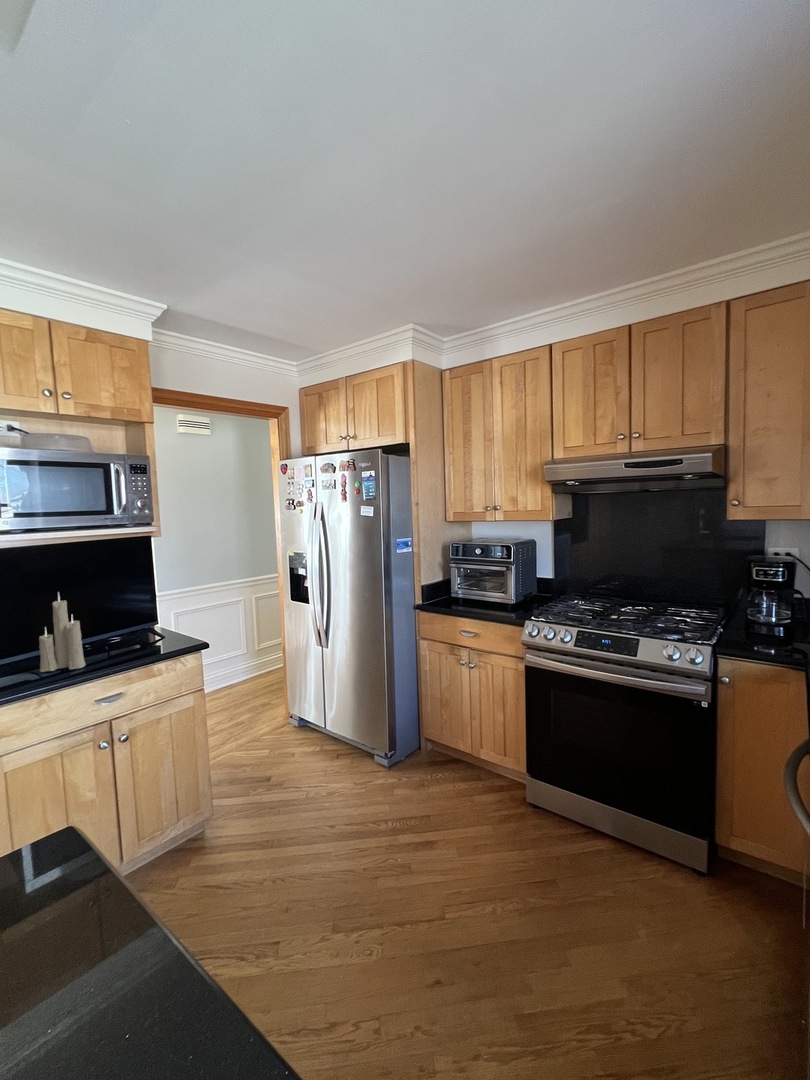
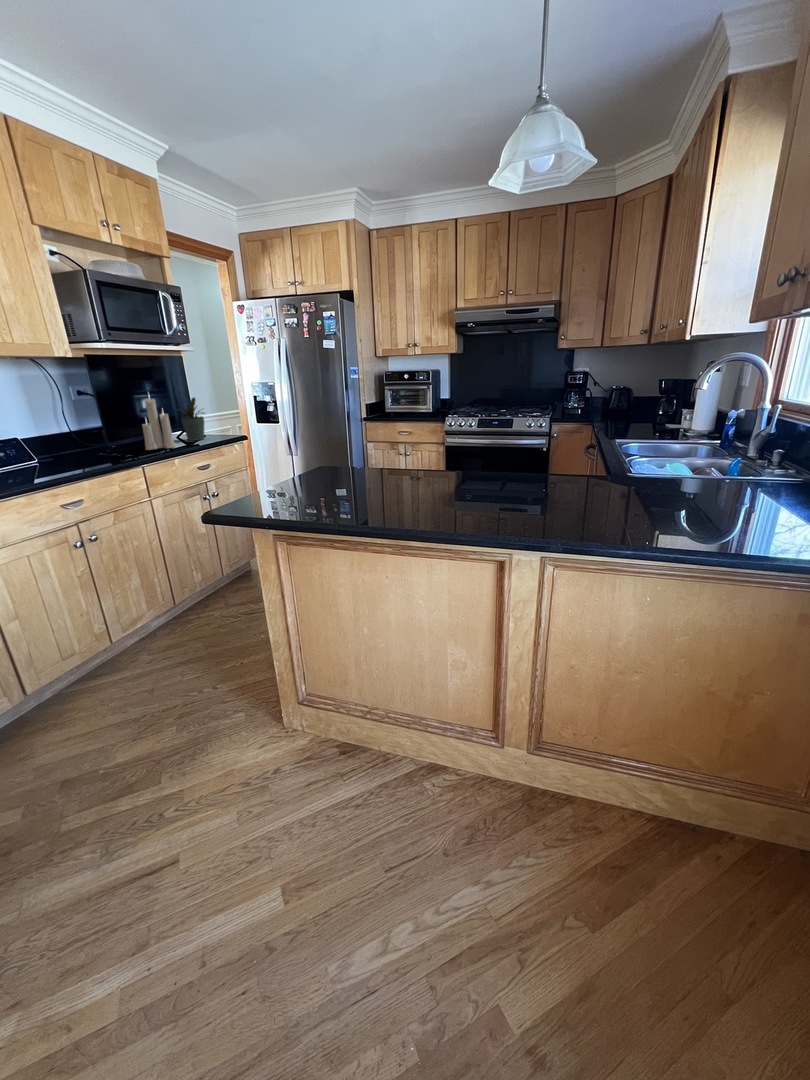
potted plant: none [112,594,156,651] -> present [176,398,204,441]

